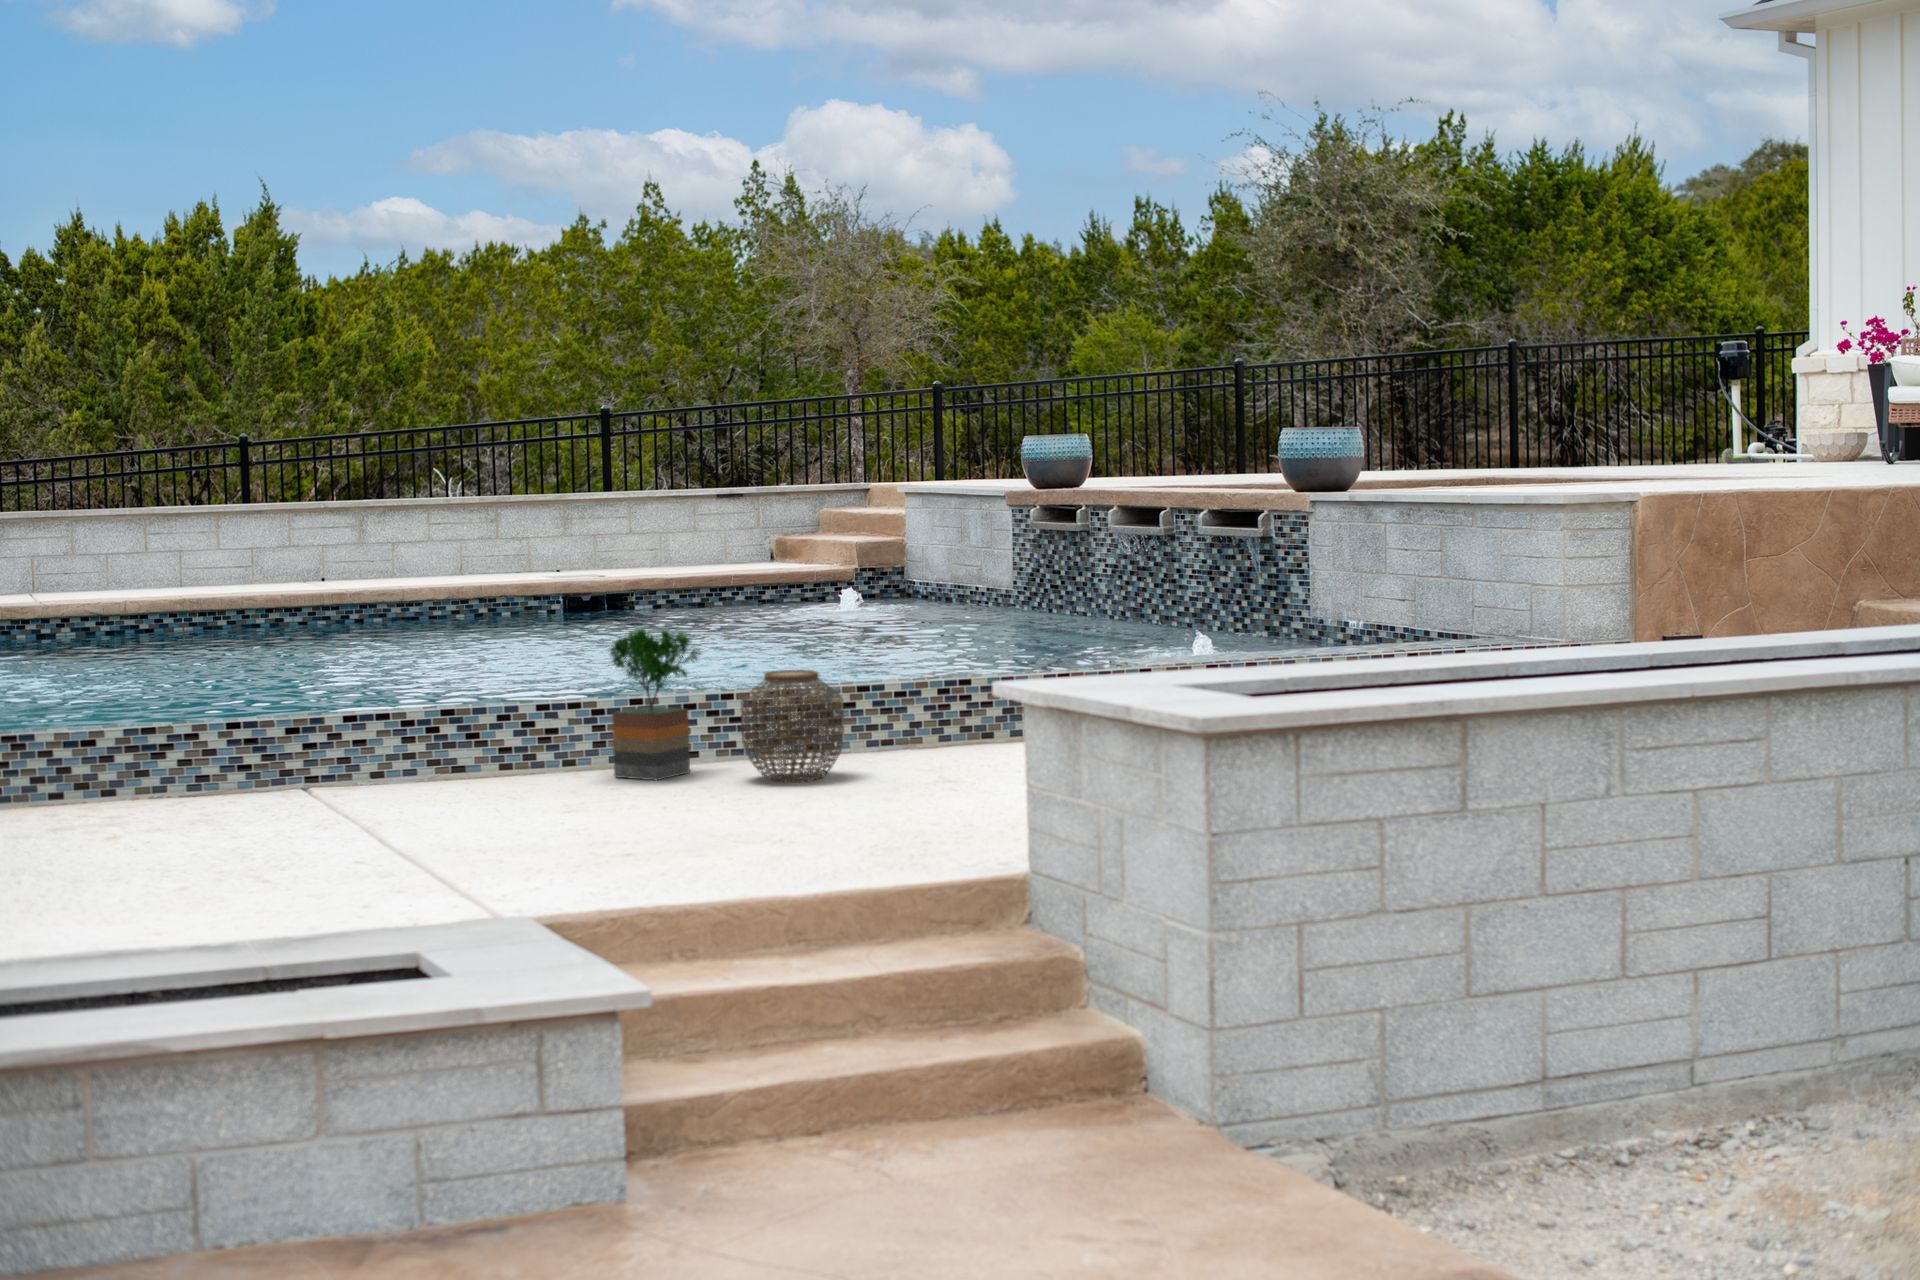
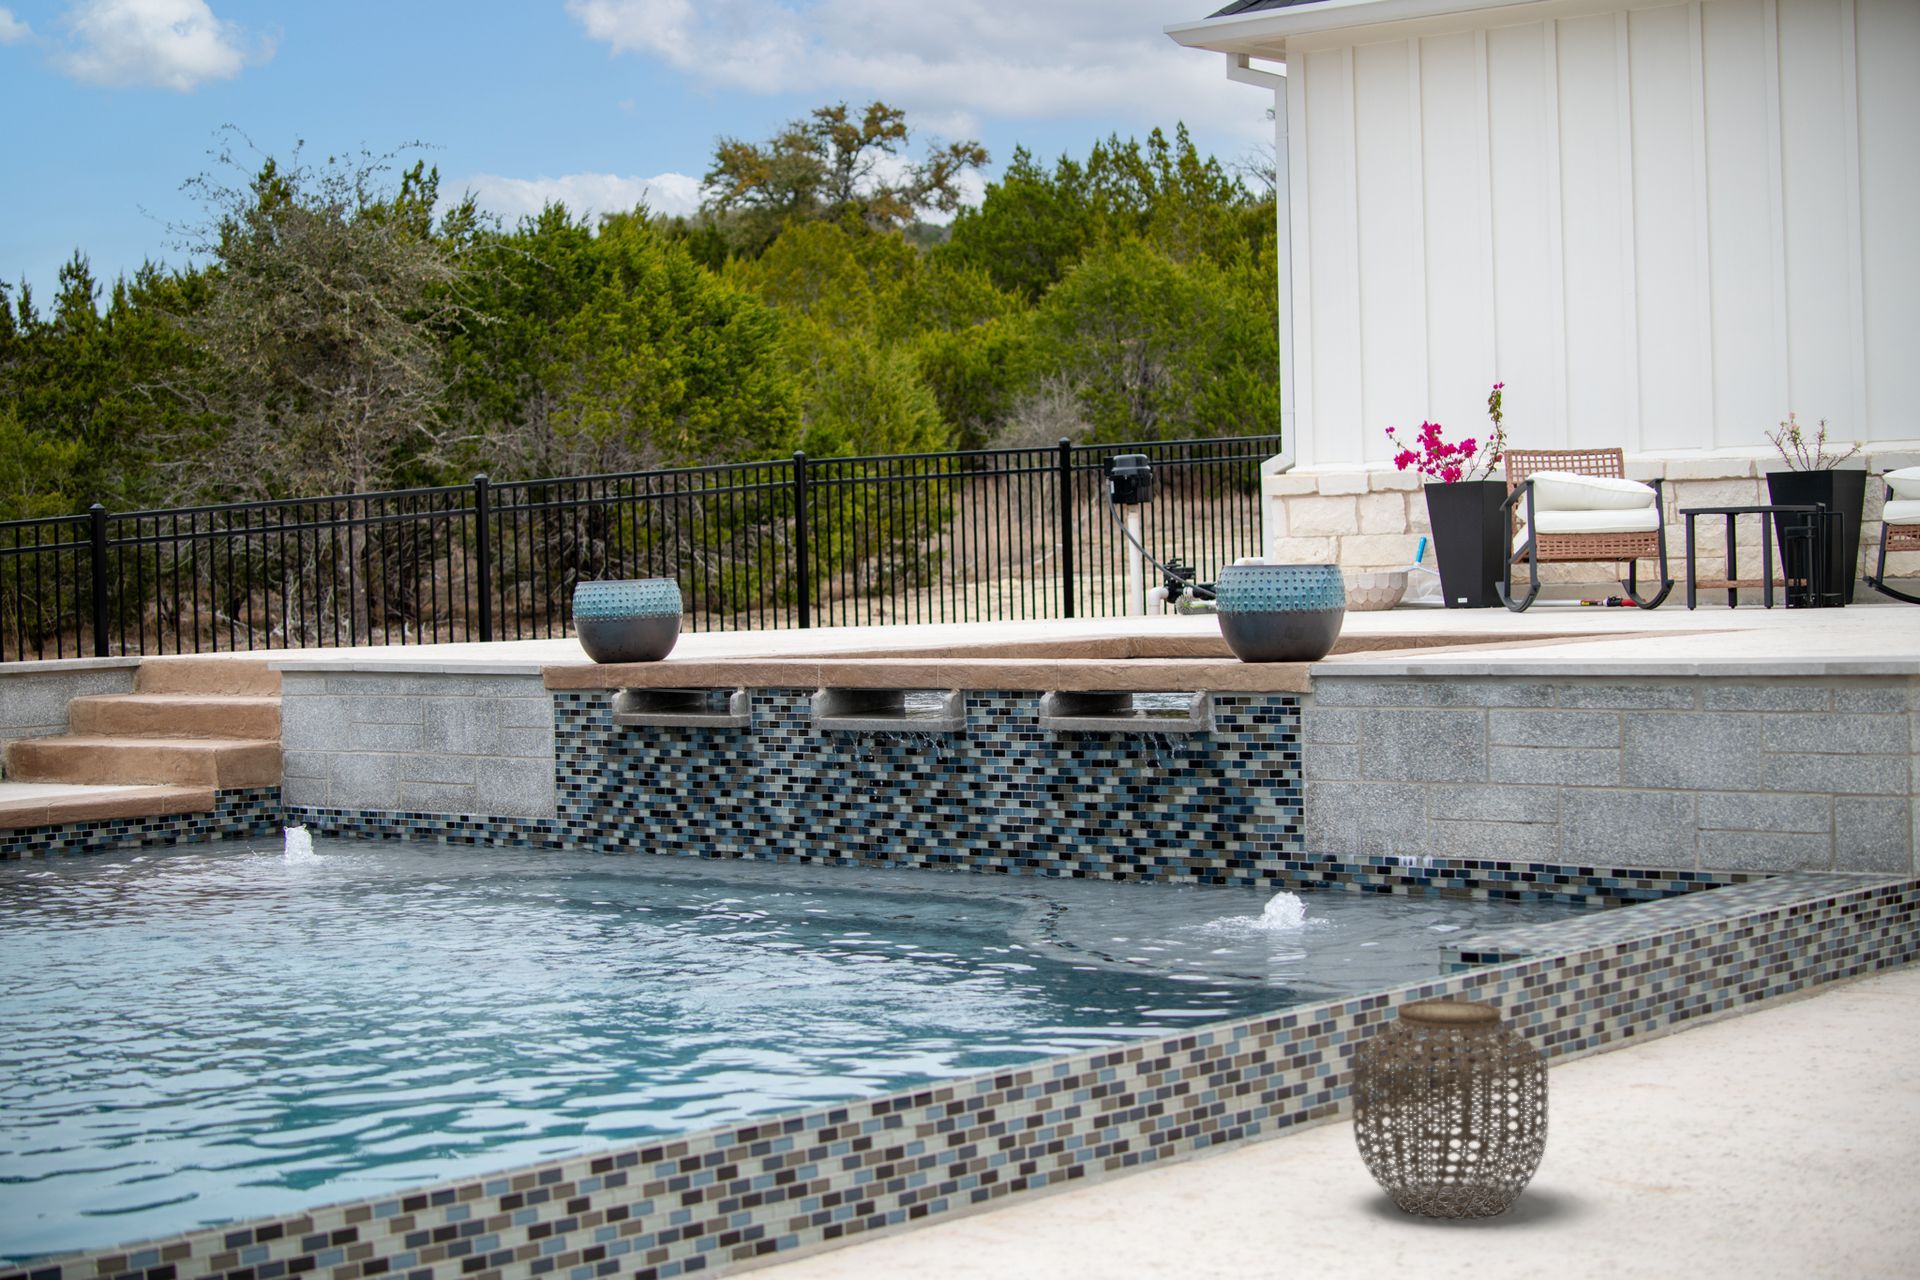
potted tree: present [608,630,700,780] -> none [1060,935,1260,1237]

